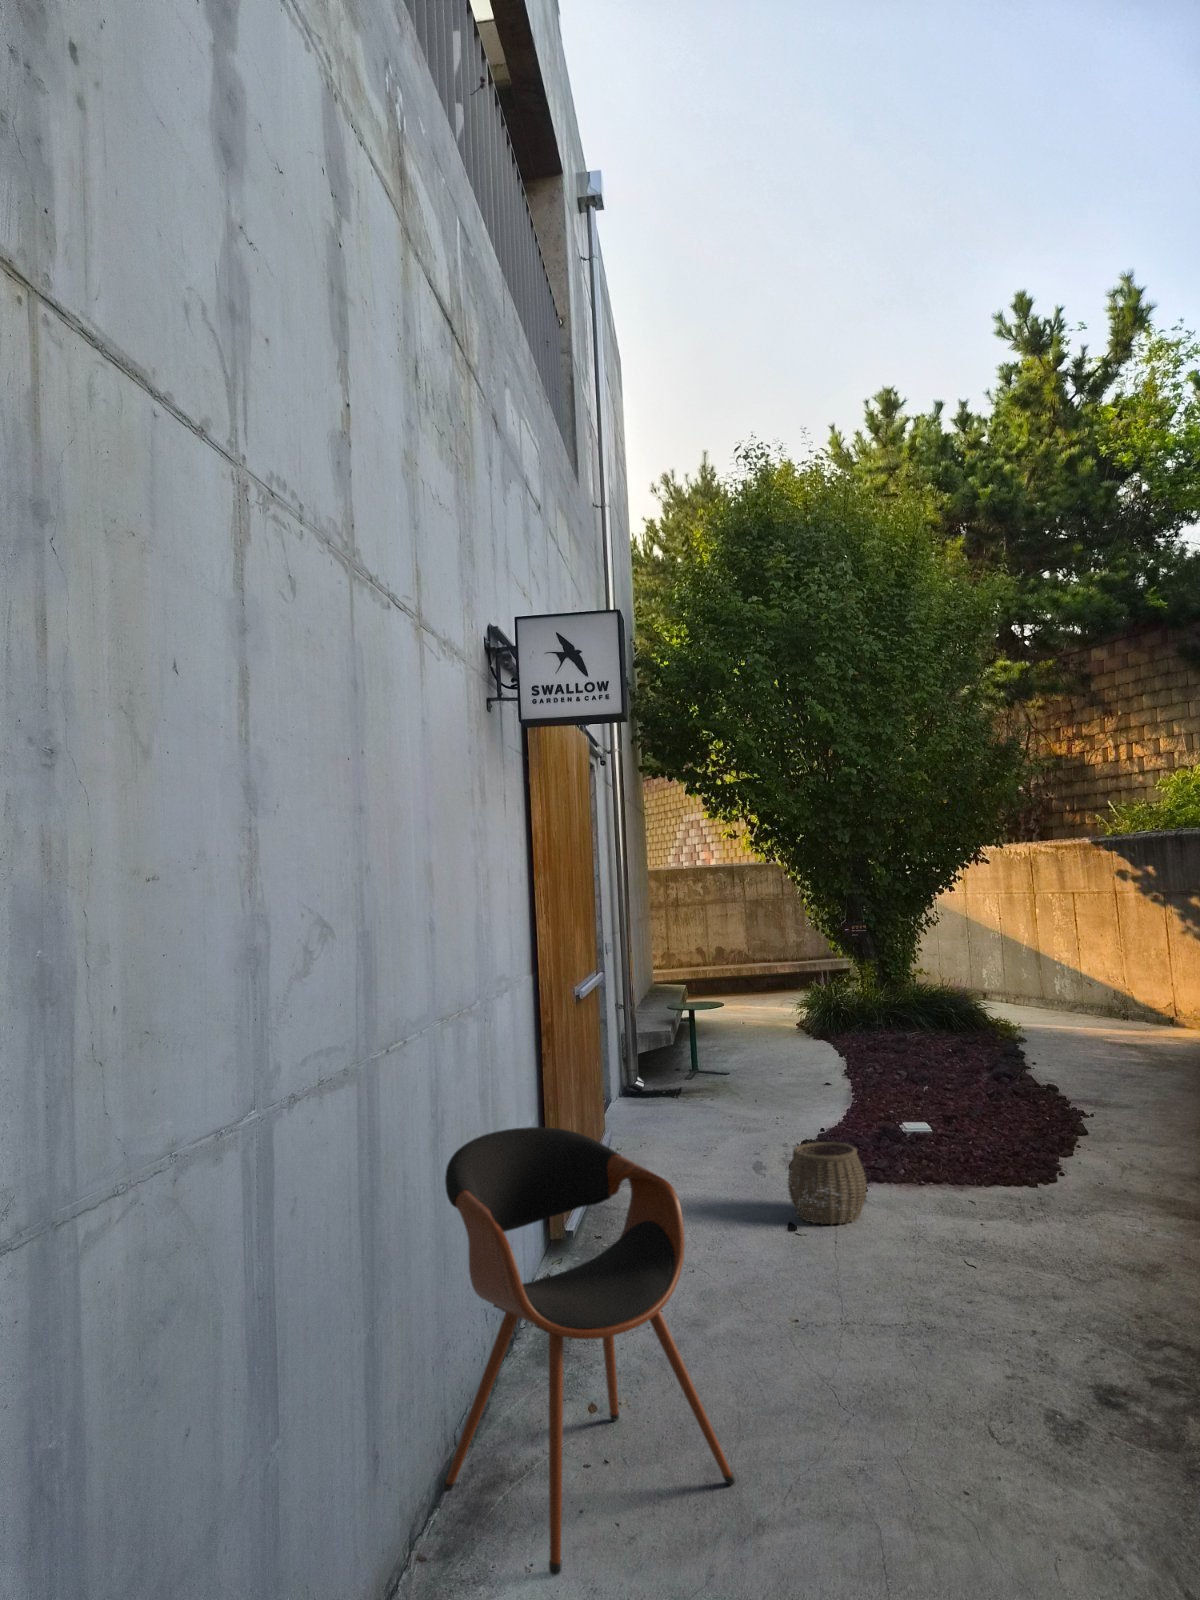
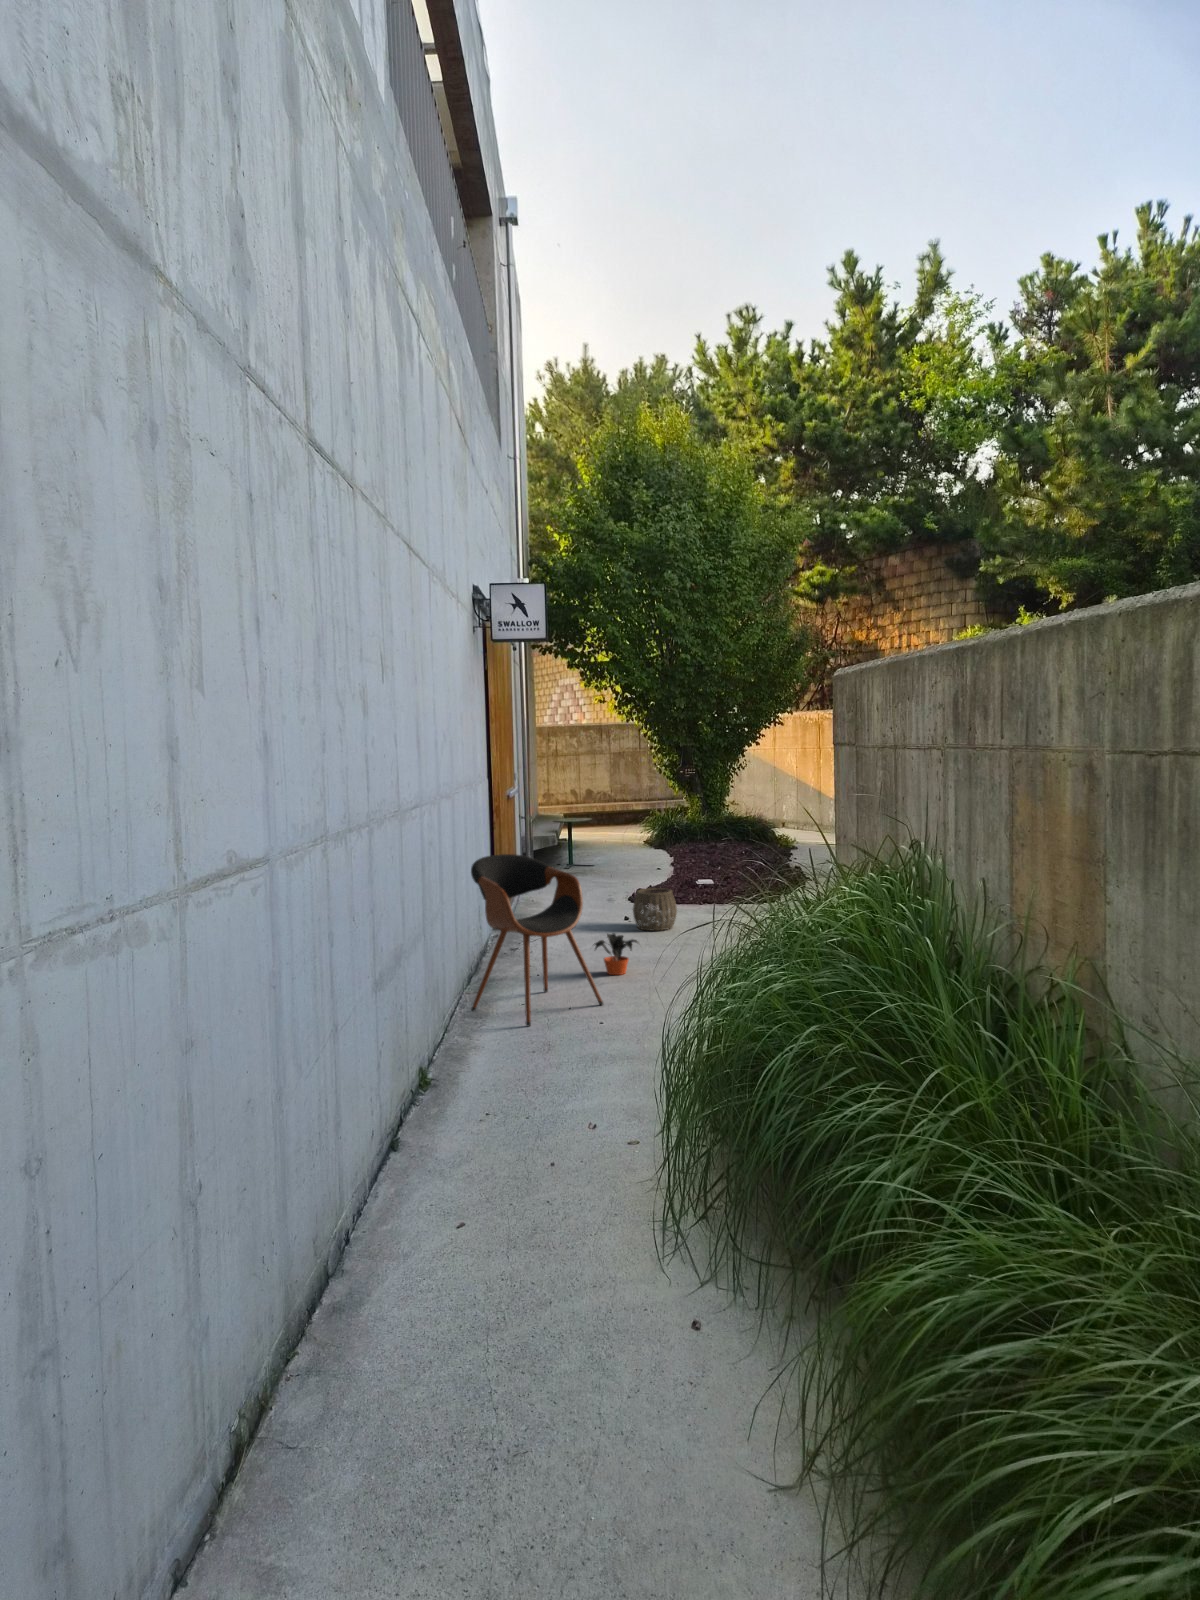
potted plant: none [709,1267,811,1363] -> present [594,933,638,975]

